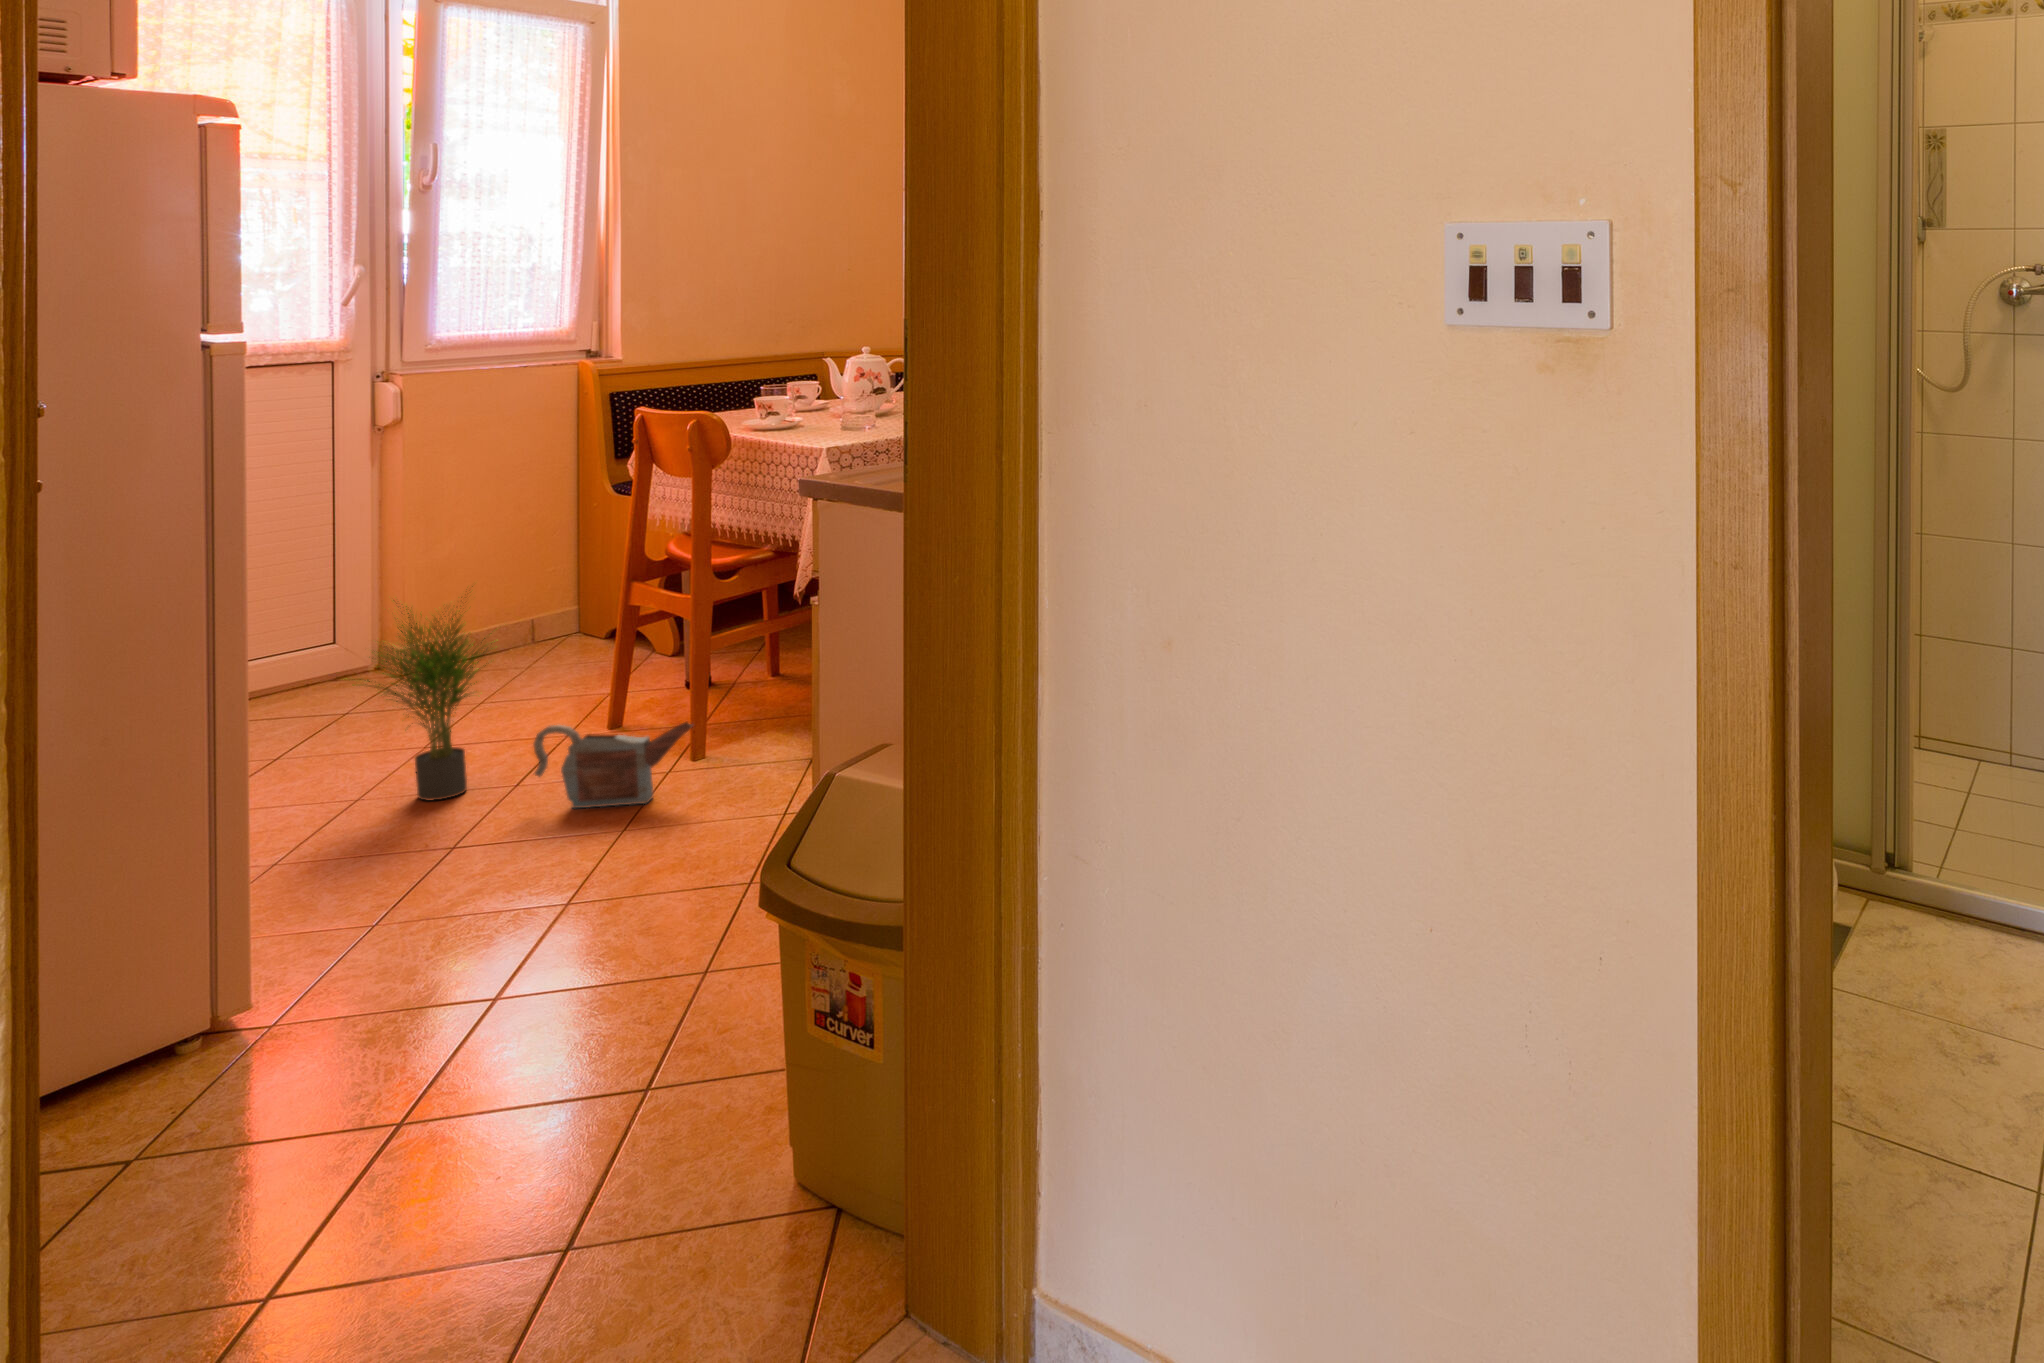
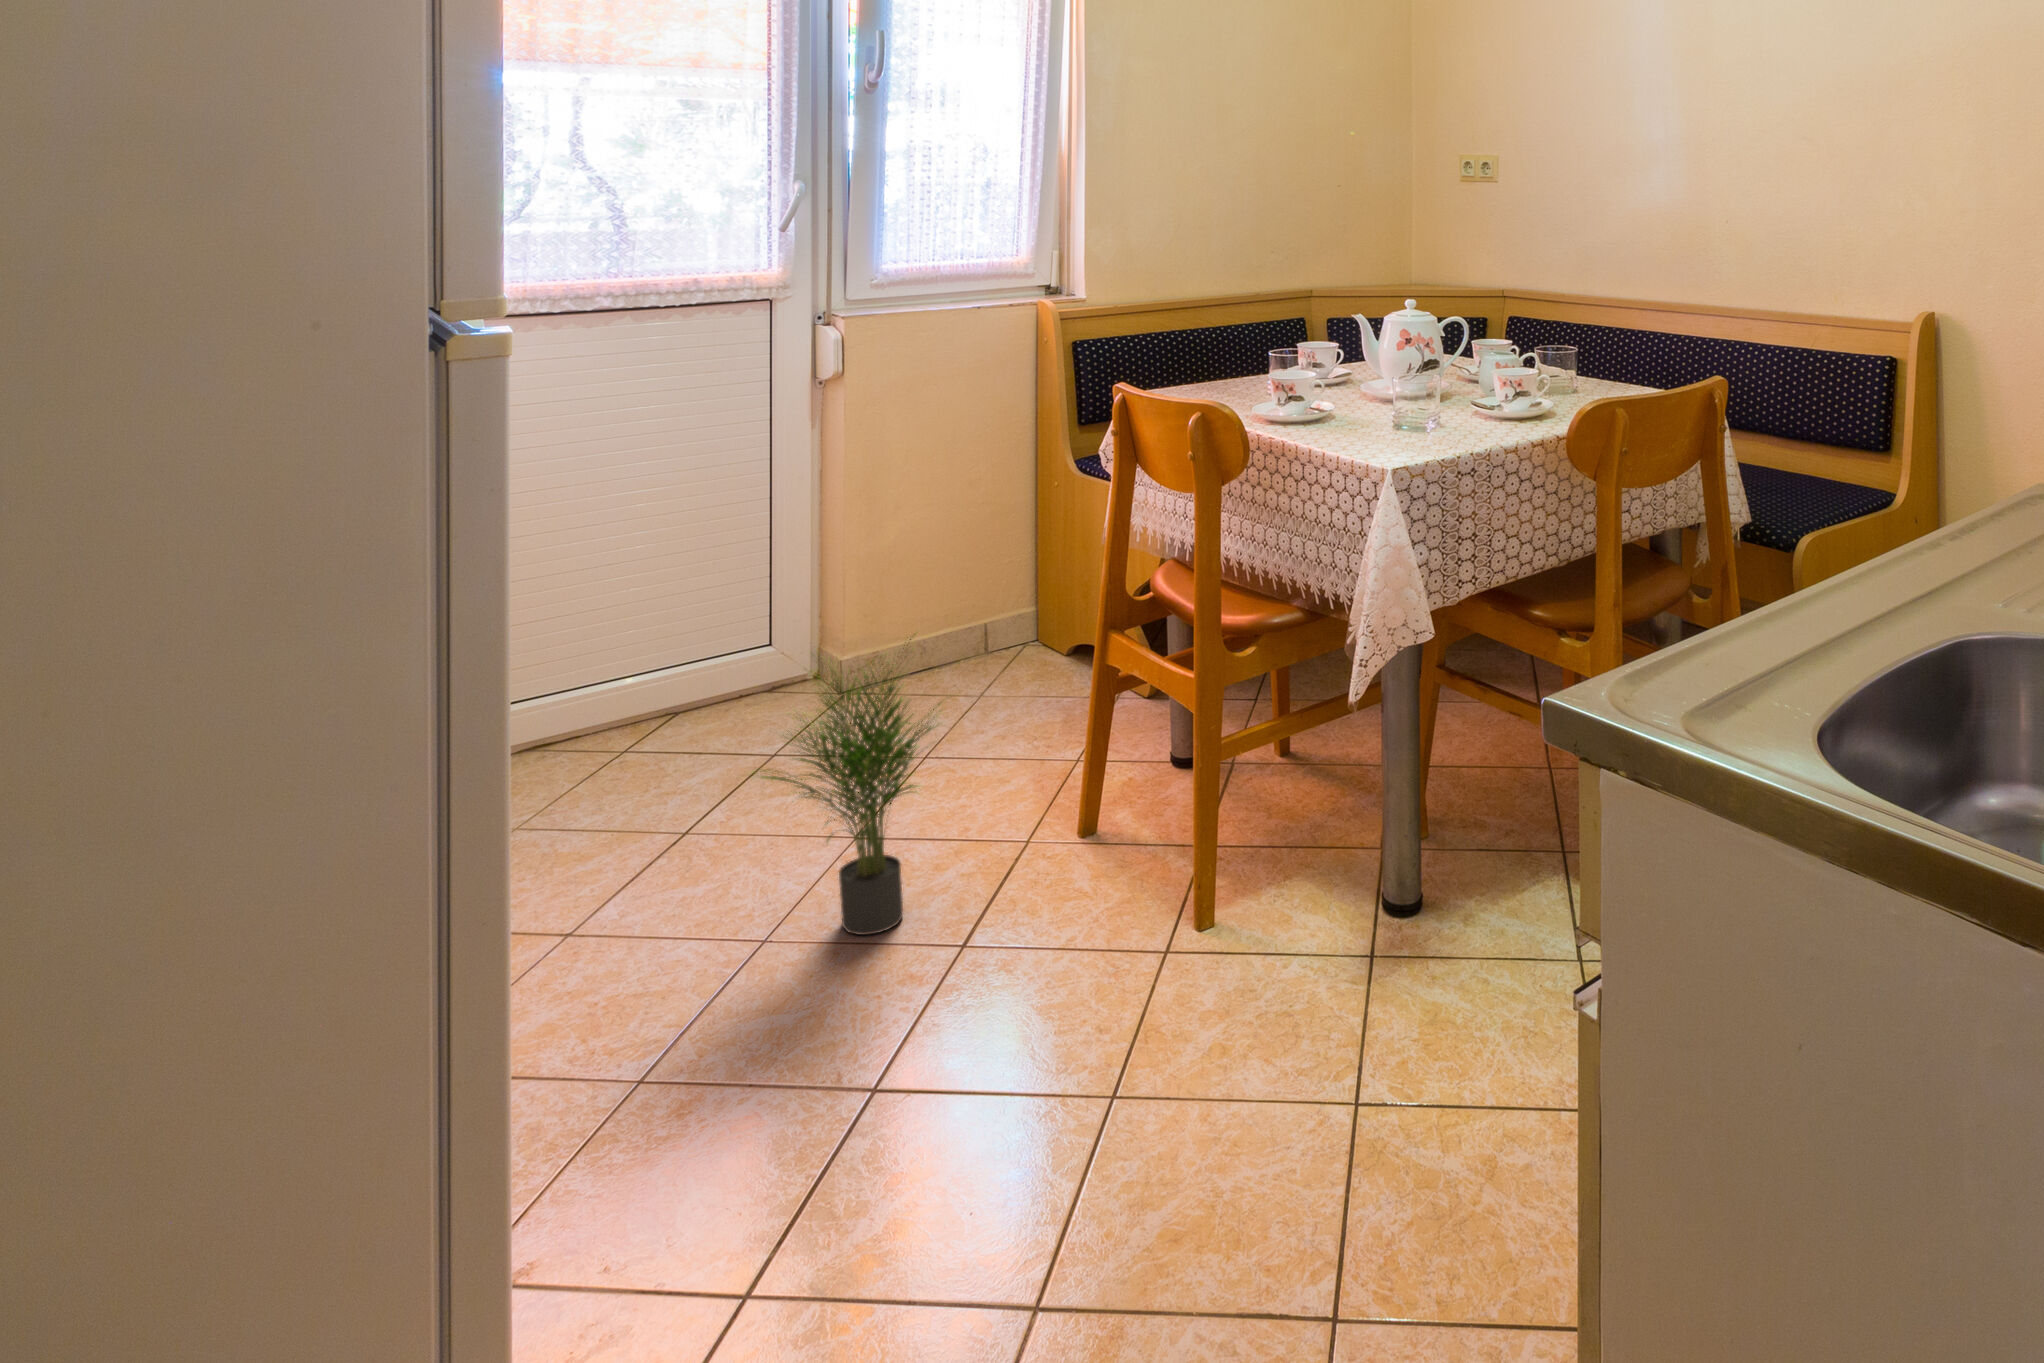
watering can: present [534,722,693,808] -> none [985,859,1201,985]

